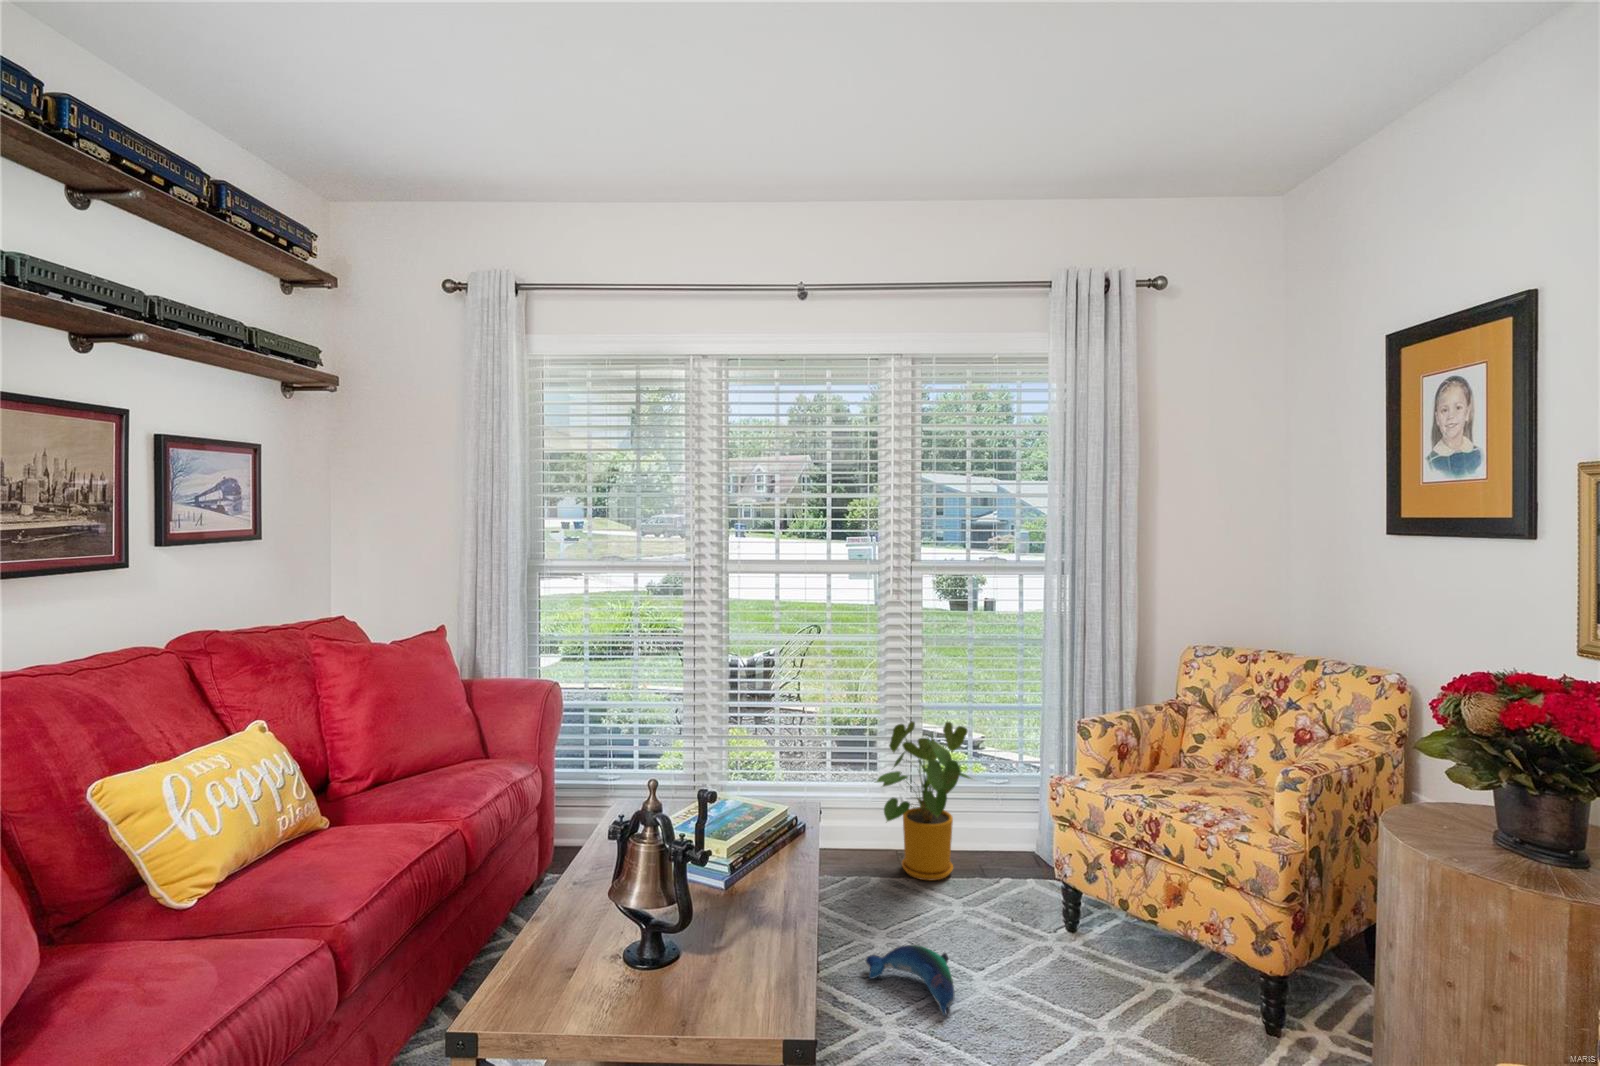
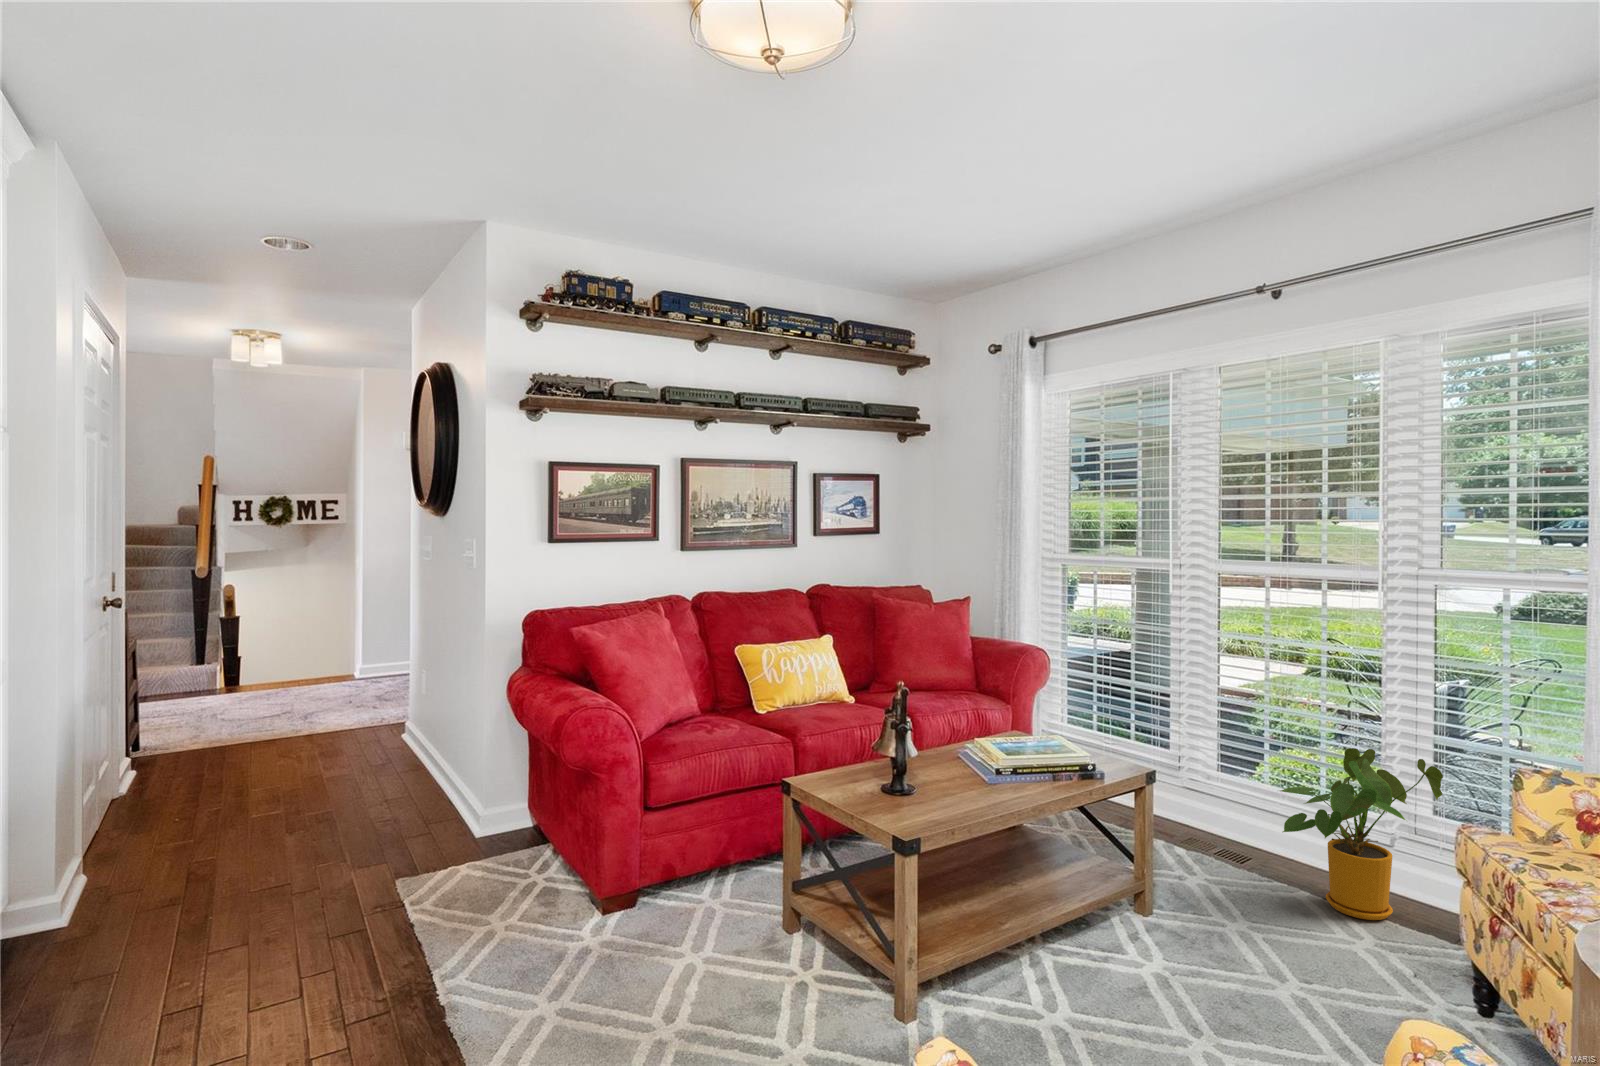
plush toy: present [866,945,954,1016] -> none [1175,922,1248,982]

